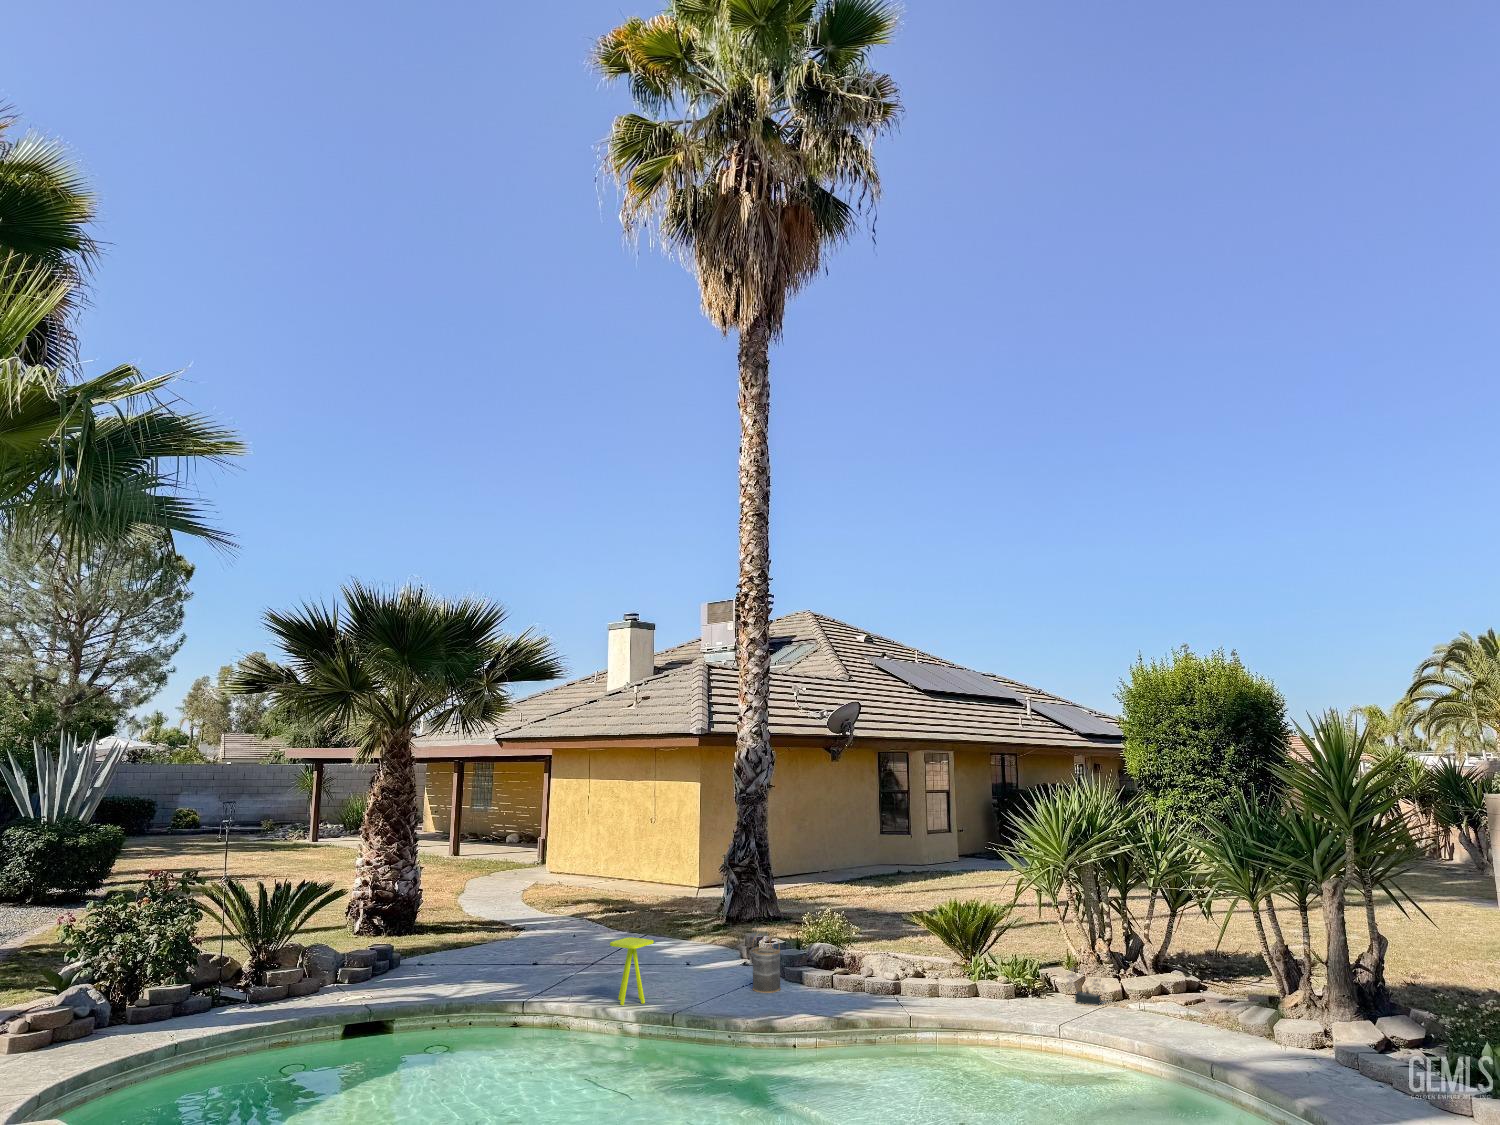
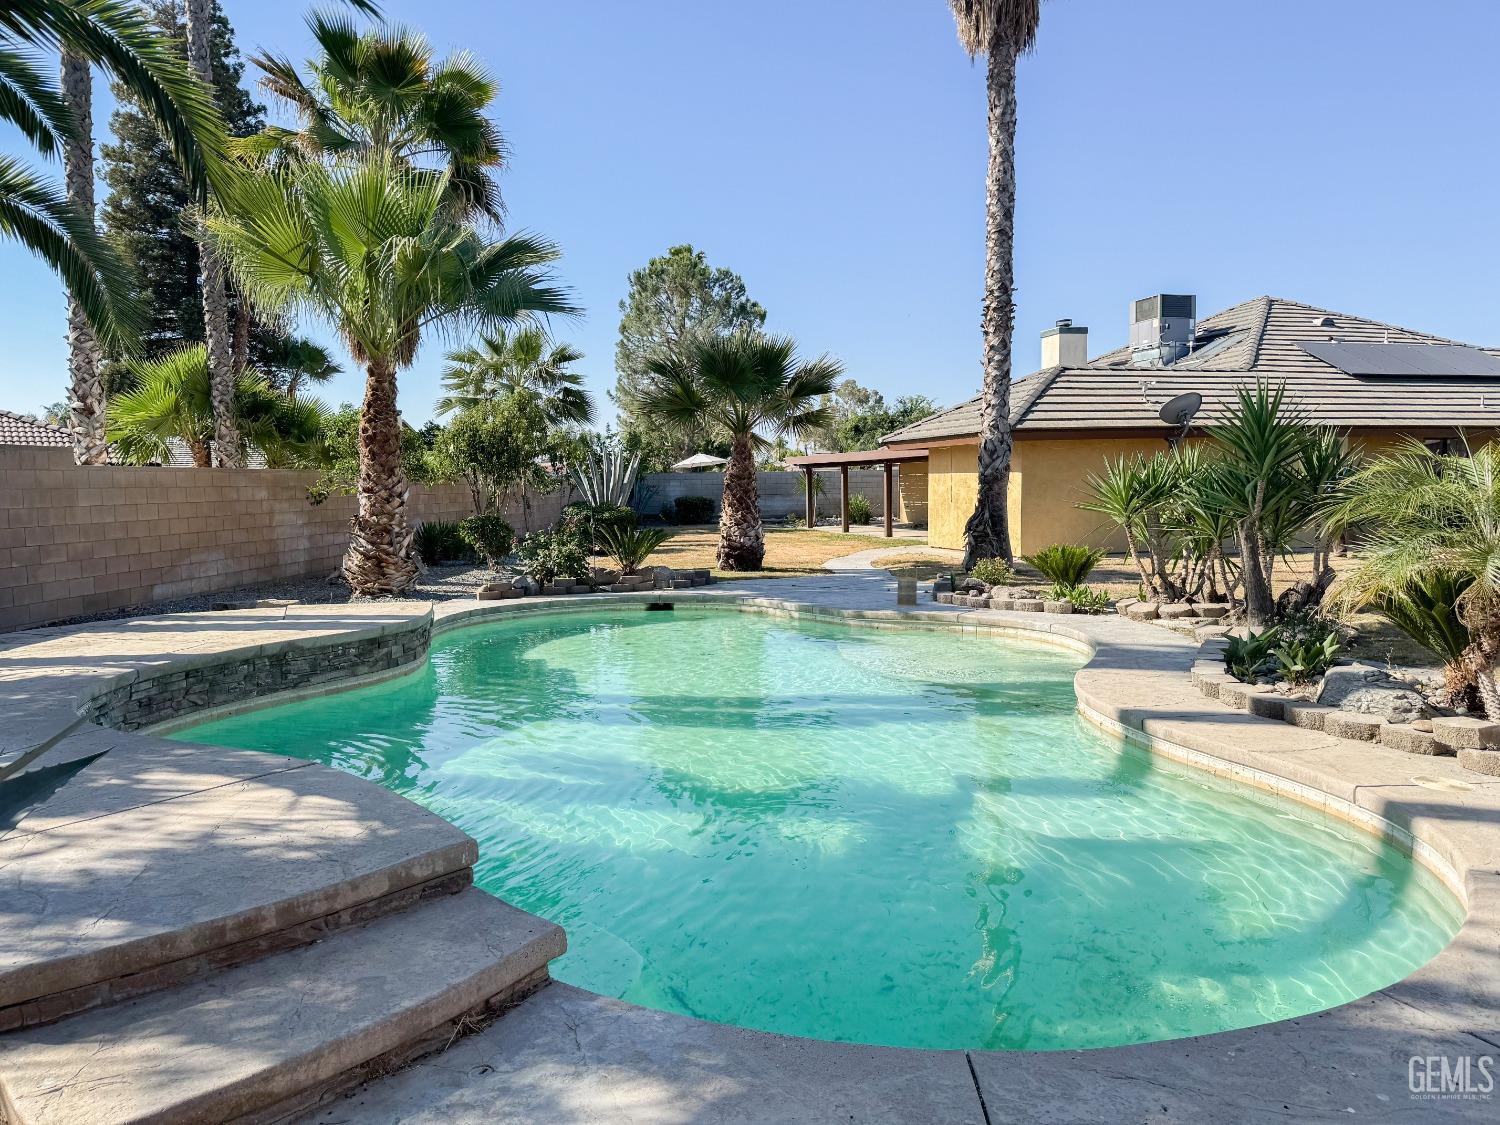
side table: present [610,937,654,1005] -> none [791,560,821,601]
decorative plant: present [1067,968,1103,1005] -> none [1108,600,1141,629]

